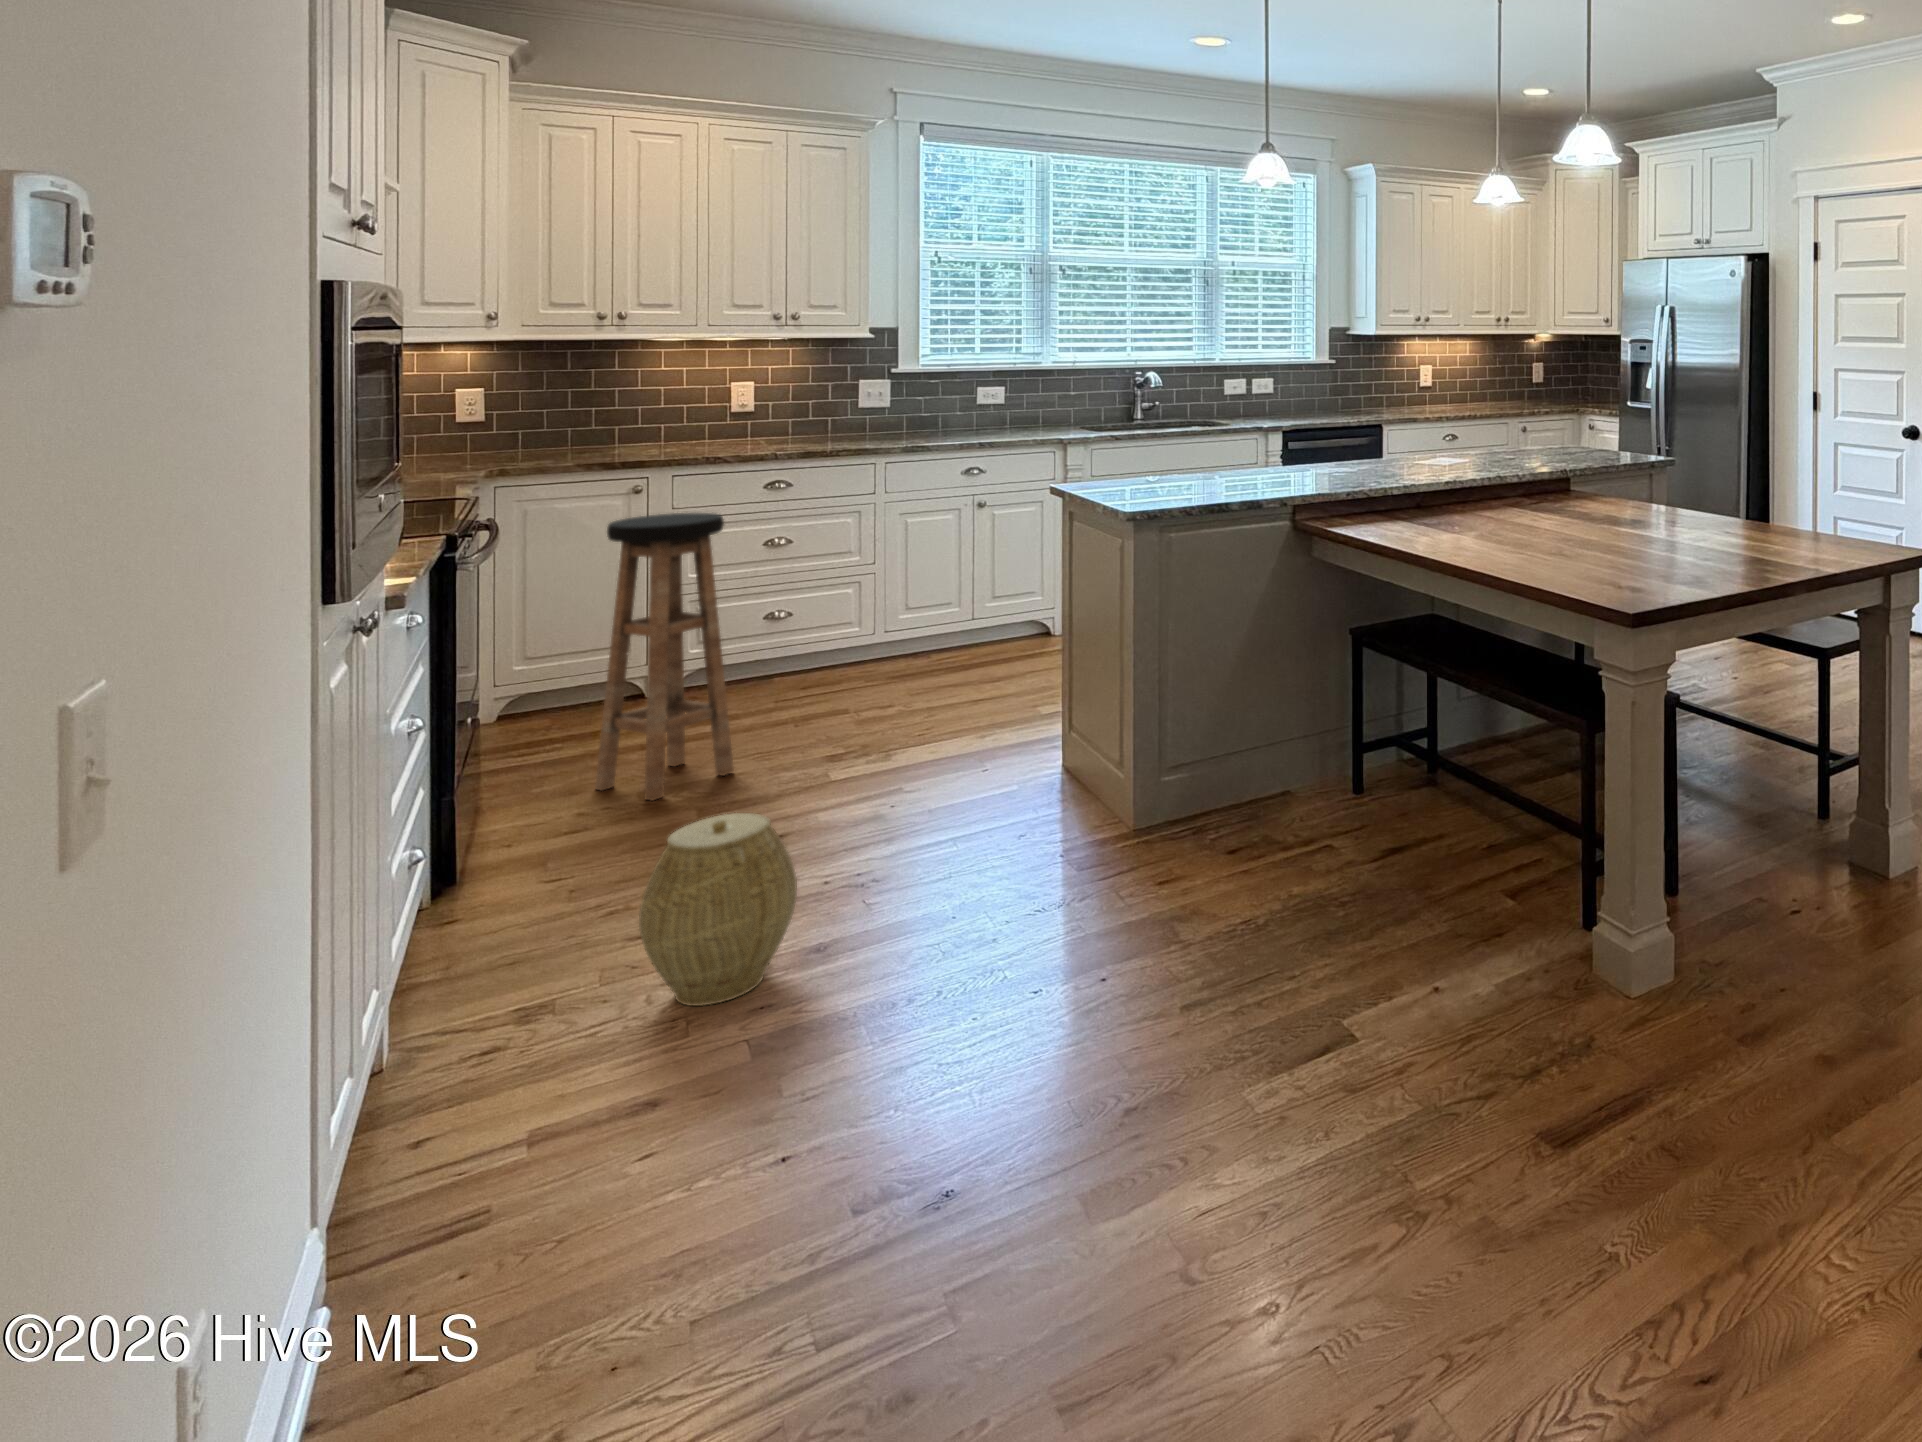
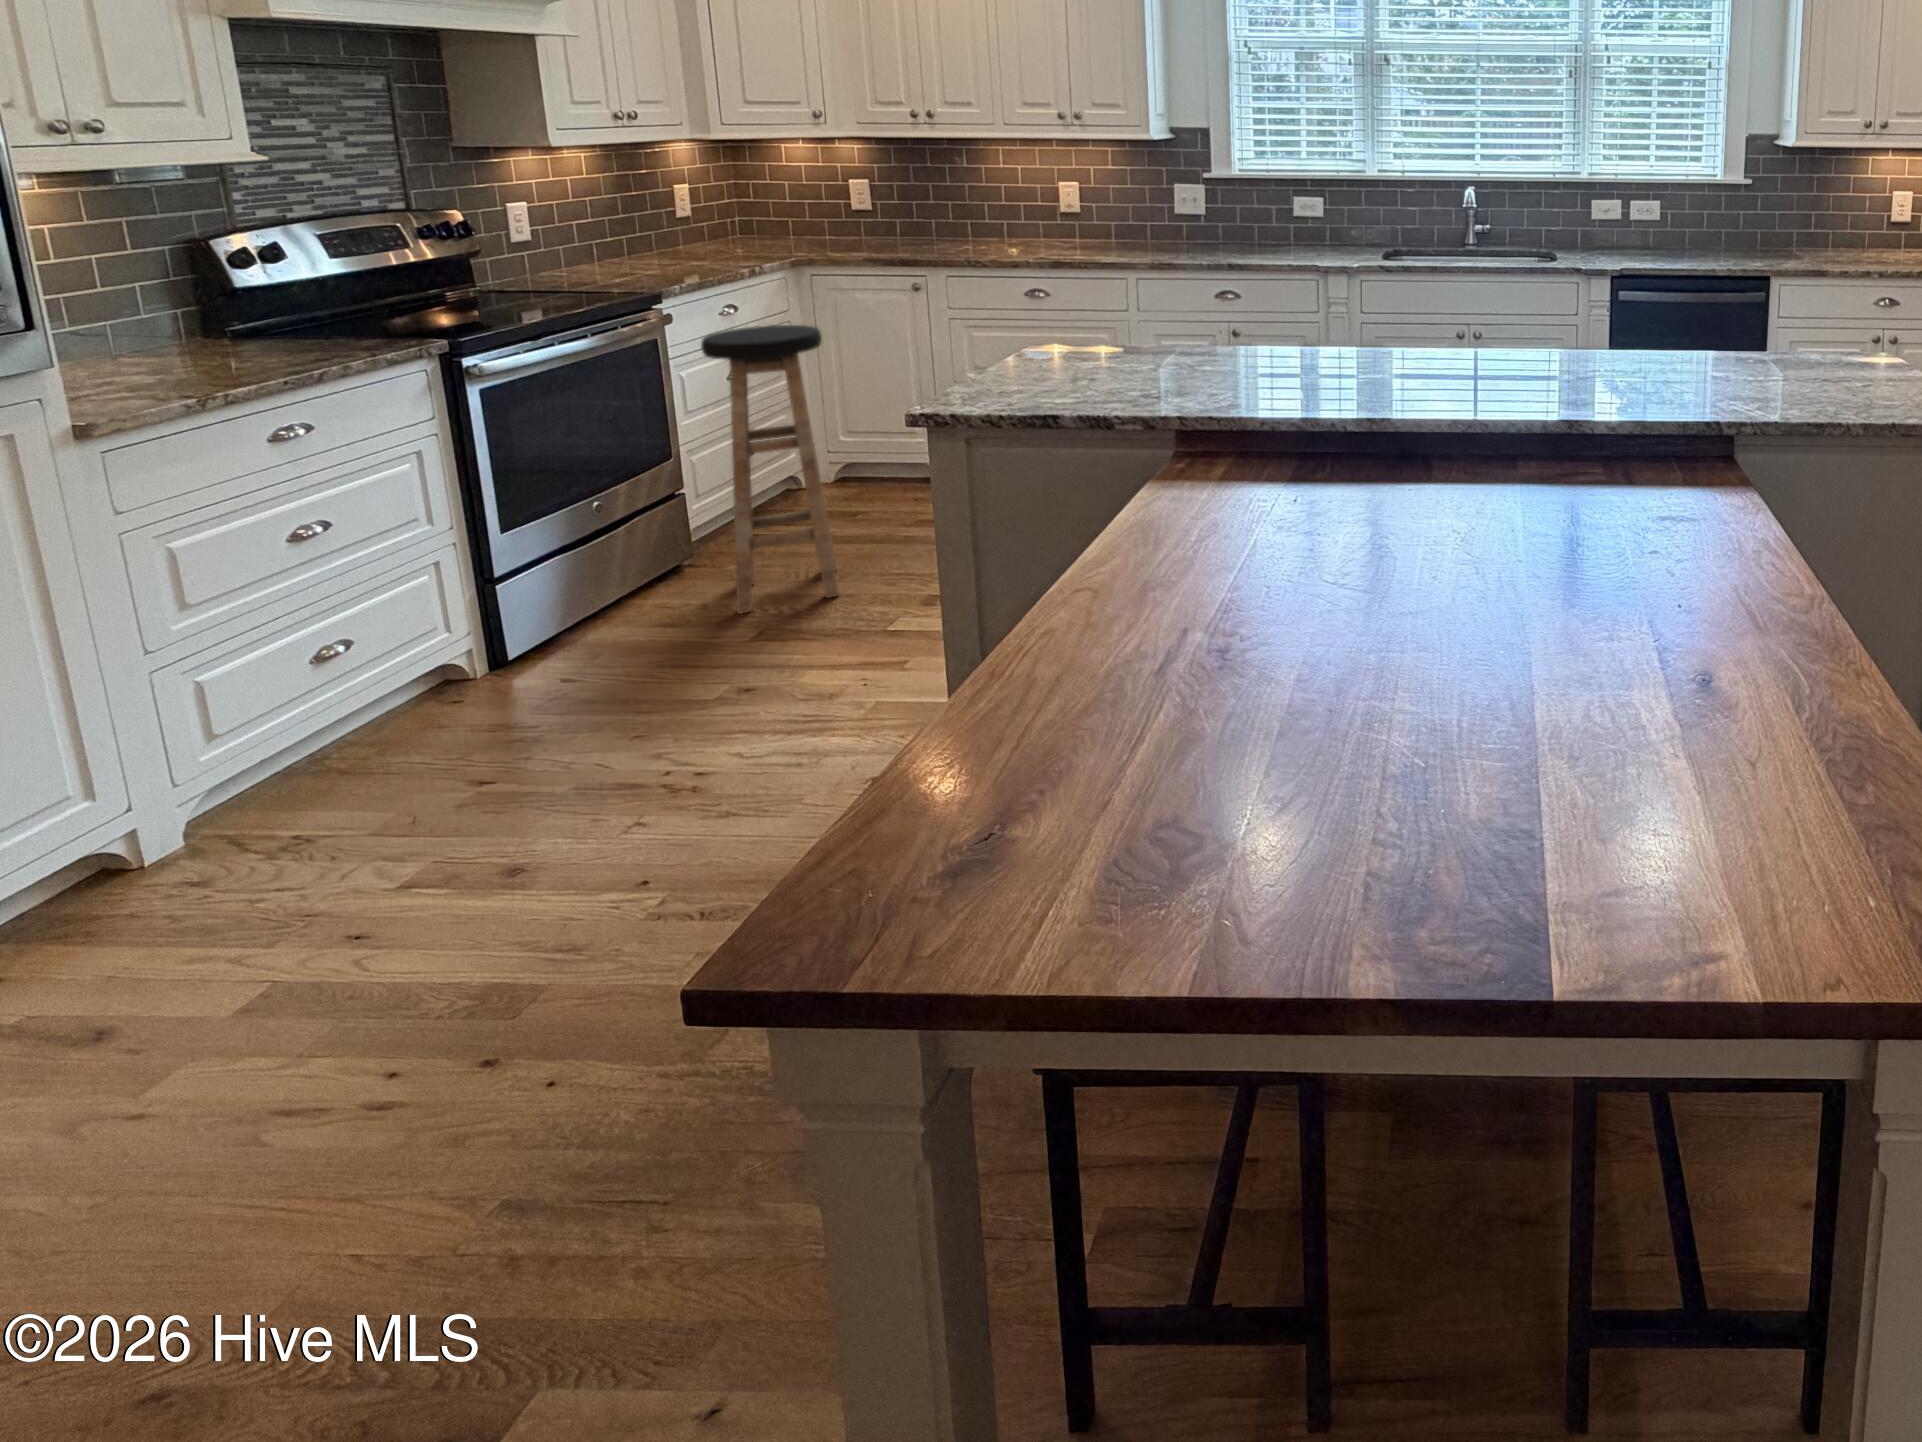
woven basket: present [639,813,797,1006] -> none [123,744,365,976]

